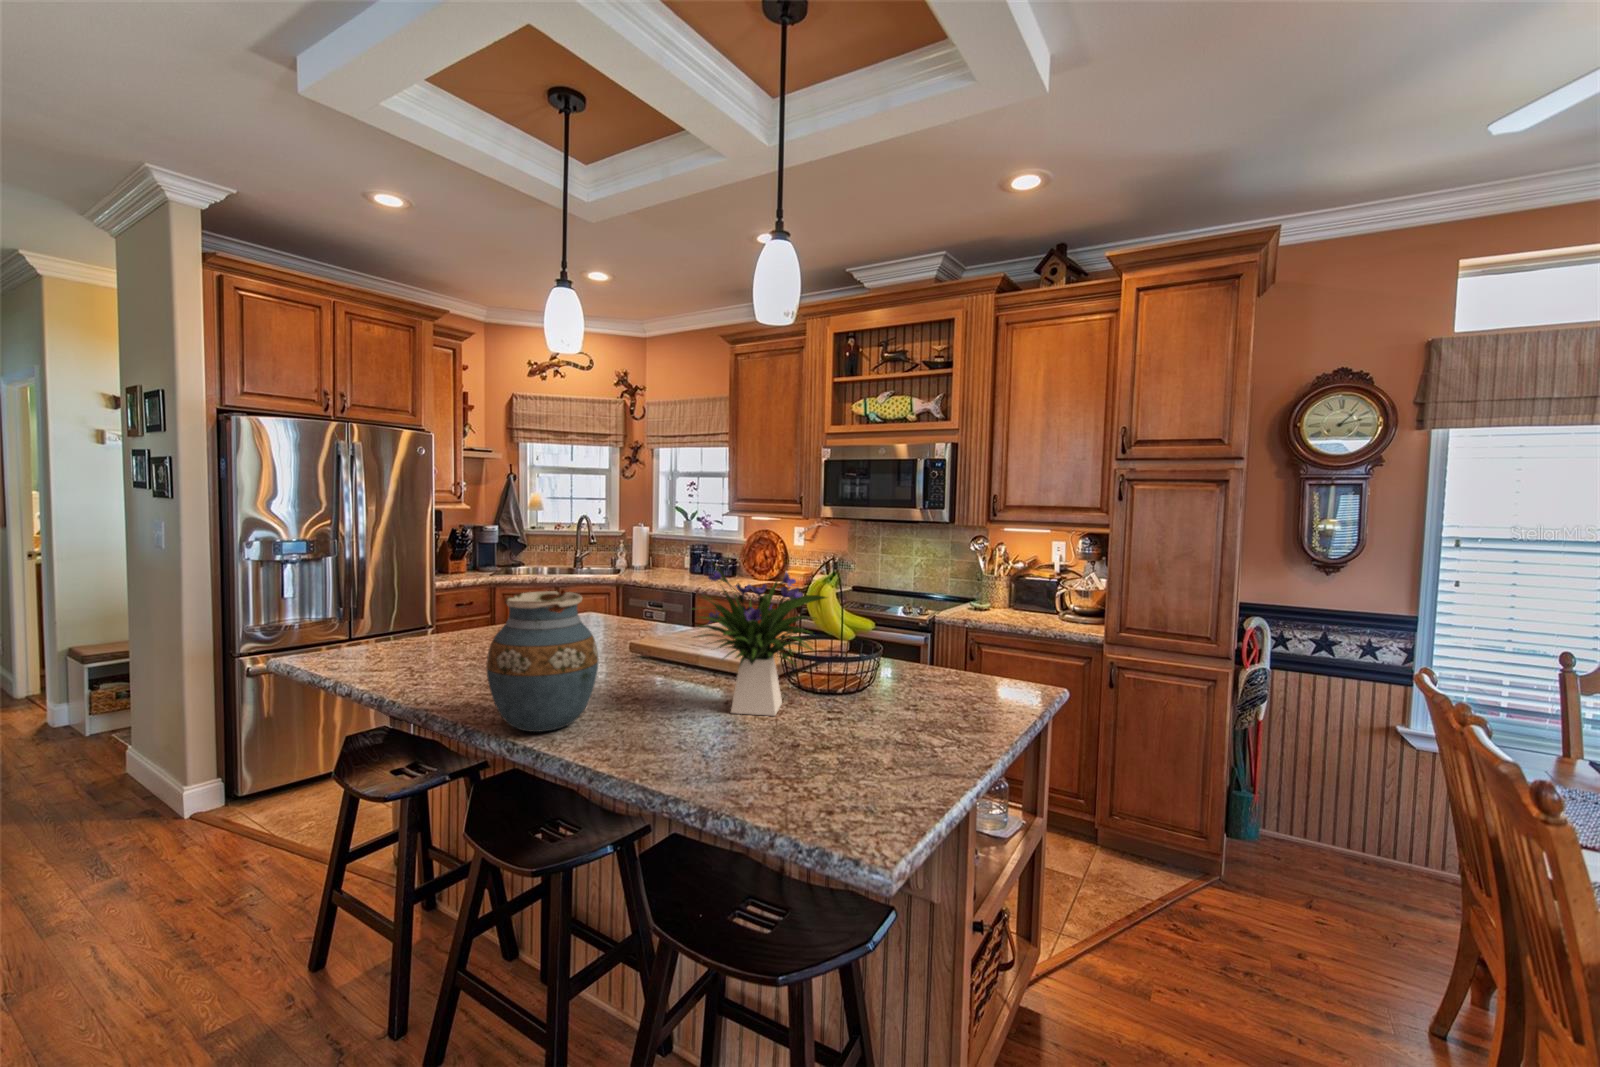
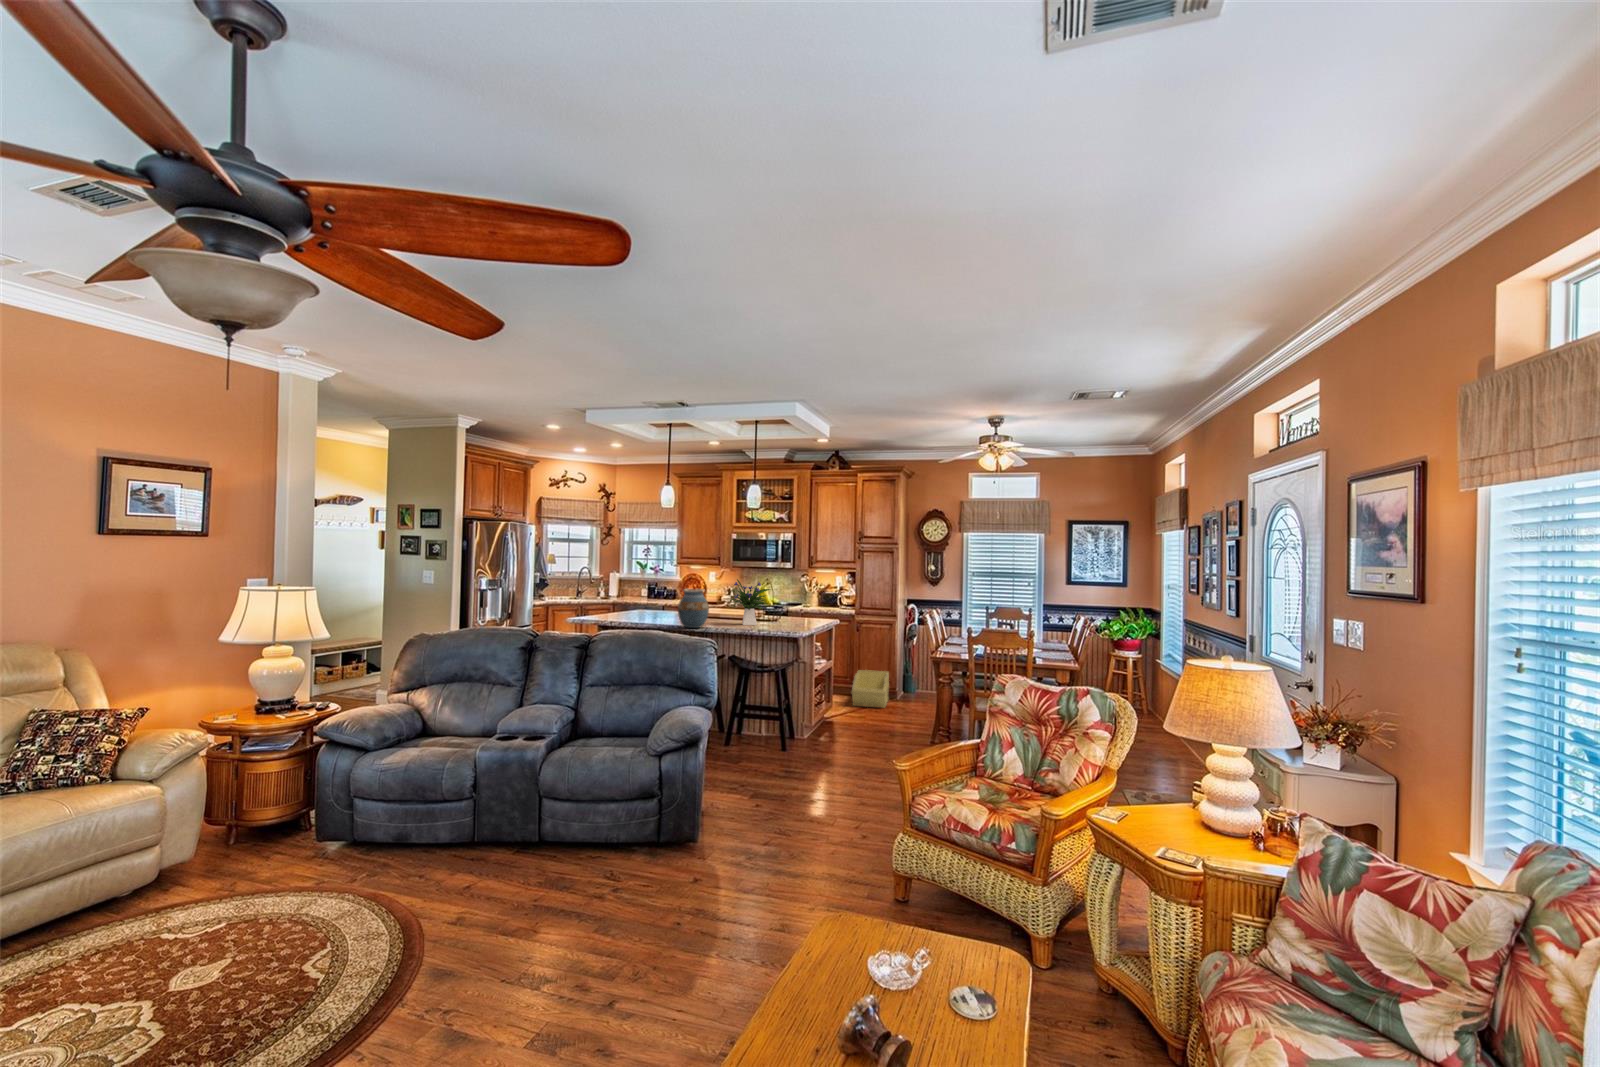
storage bin: none [1095,783,1205,932] -> present [851,670,889,708]

